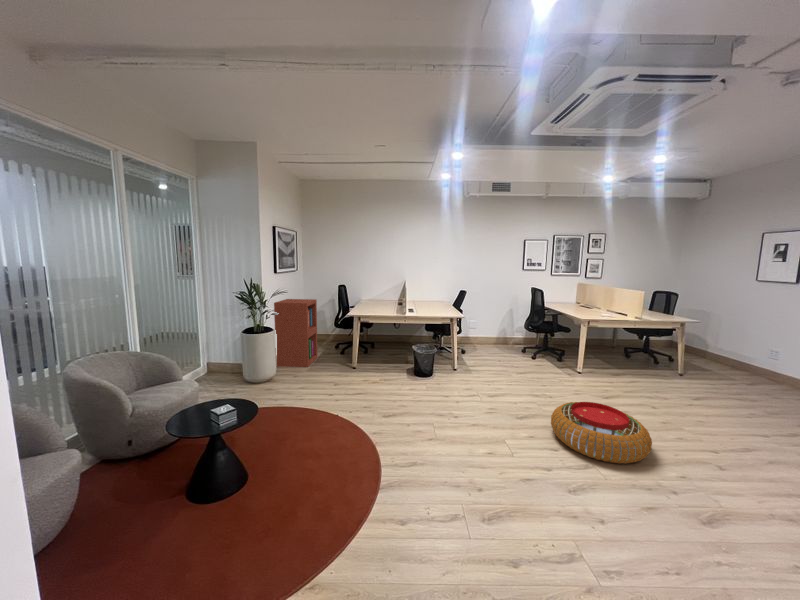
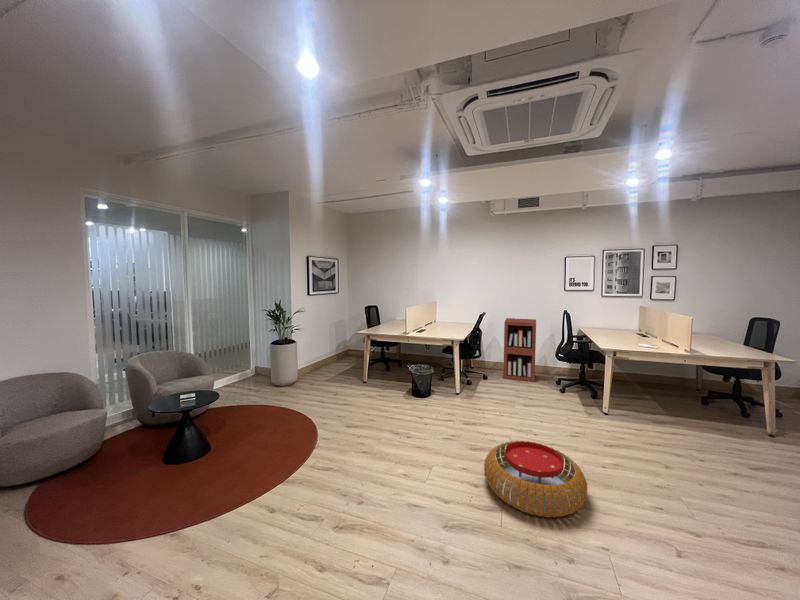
bookshelf: present [274,299,318,367] -> present [503,318,536,382]

